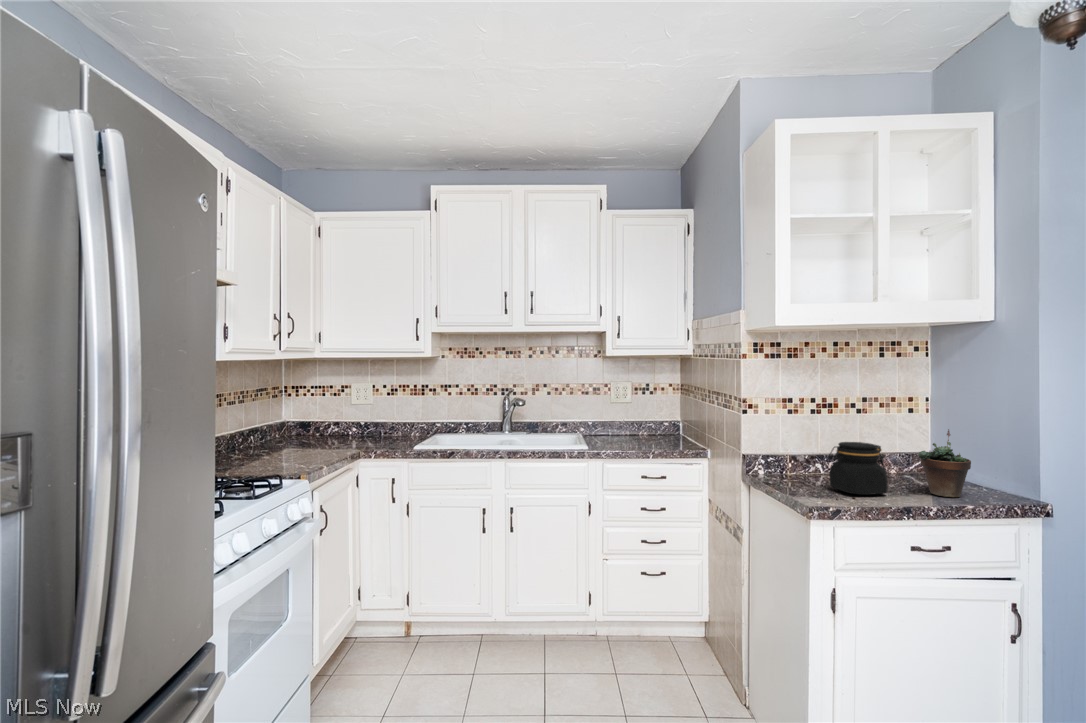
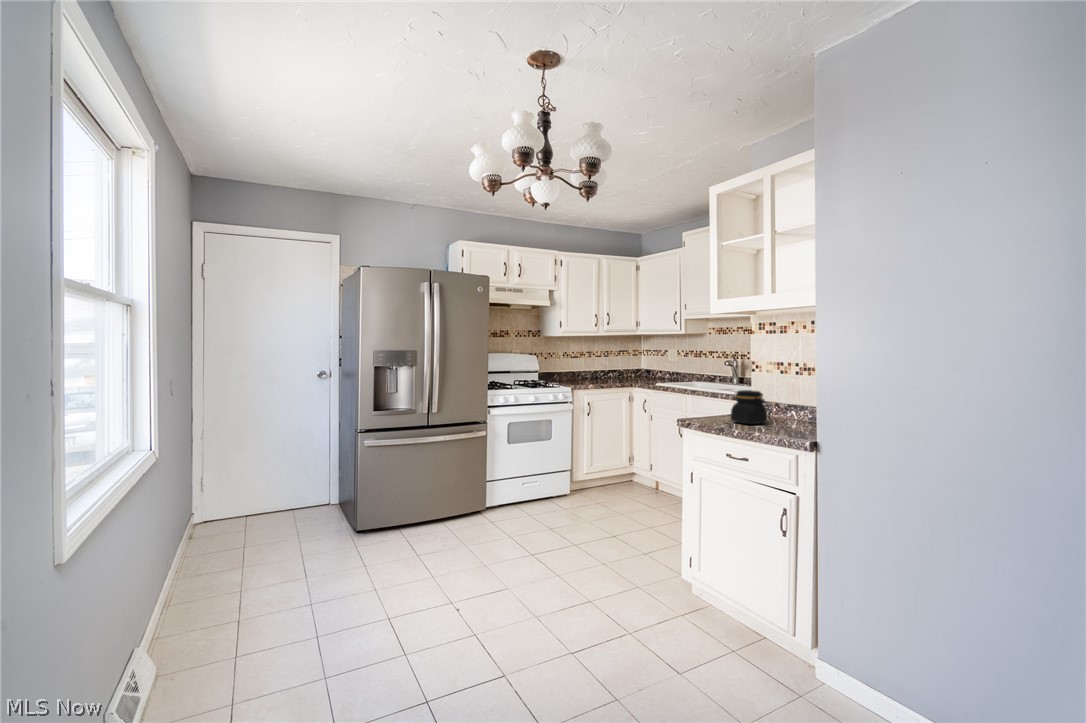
succulent plant: present [918,429,971,497] -> none [767,384,799,432]

